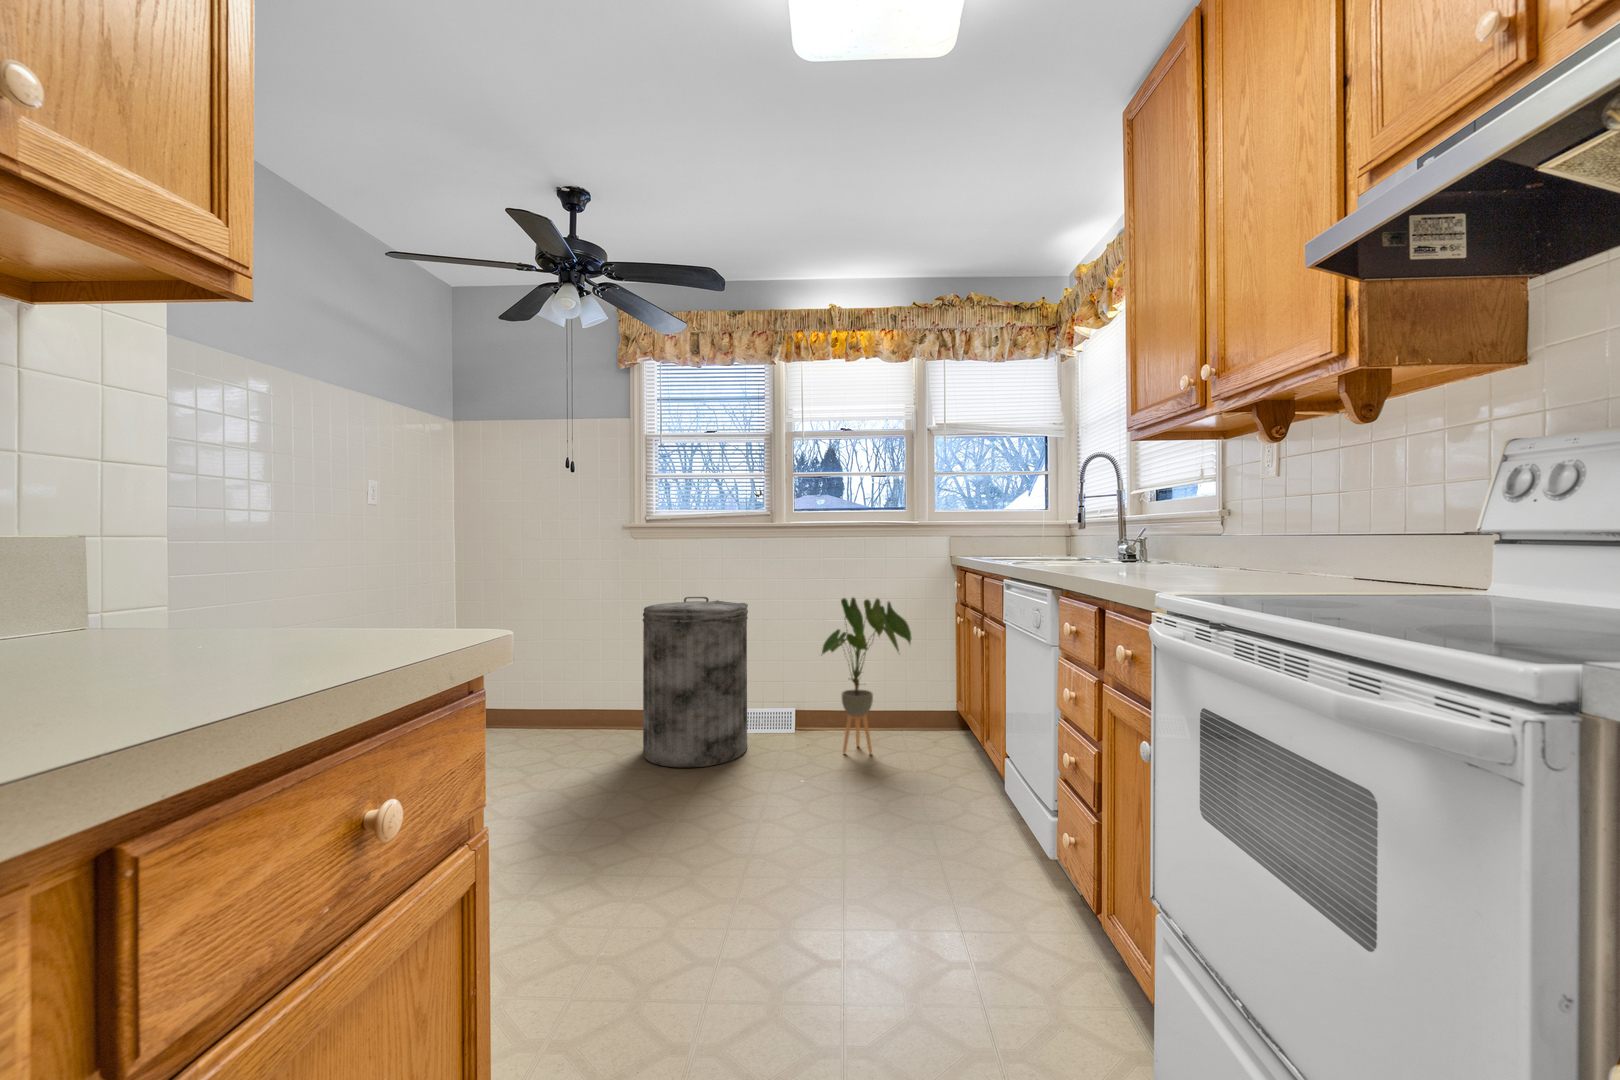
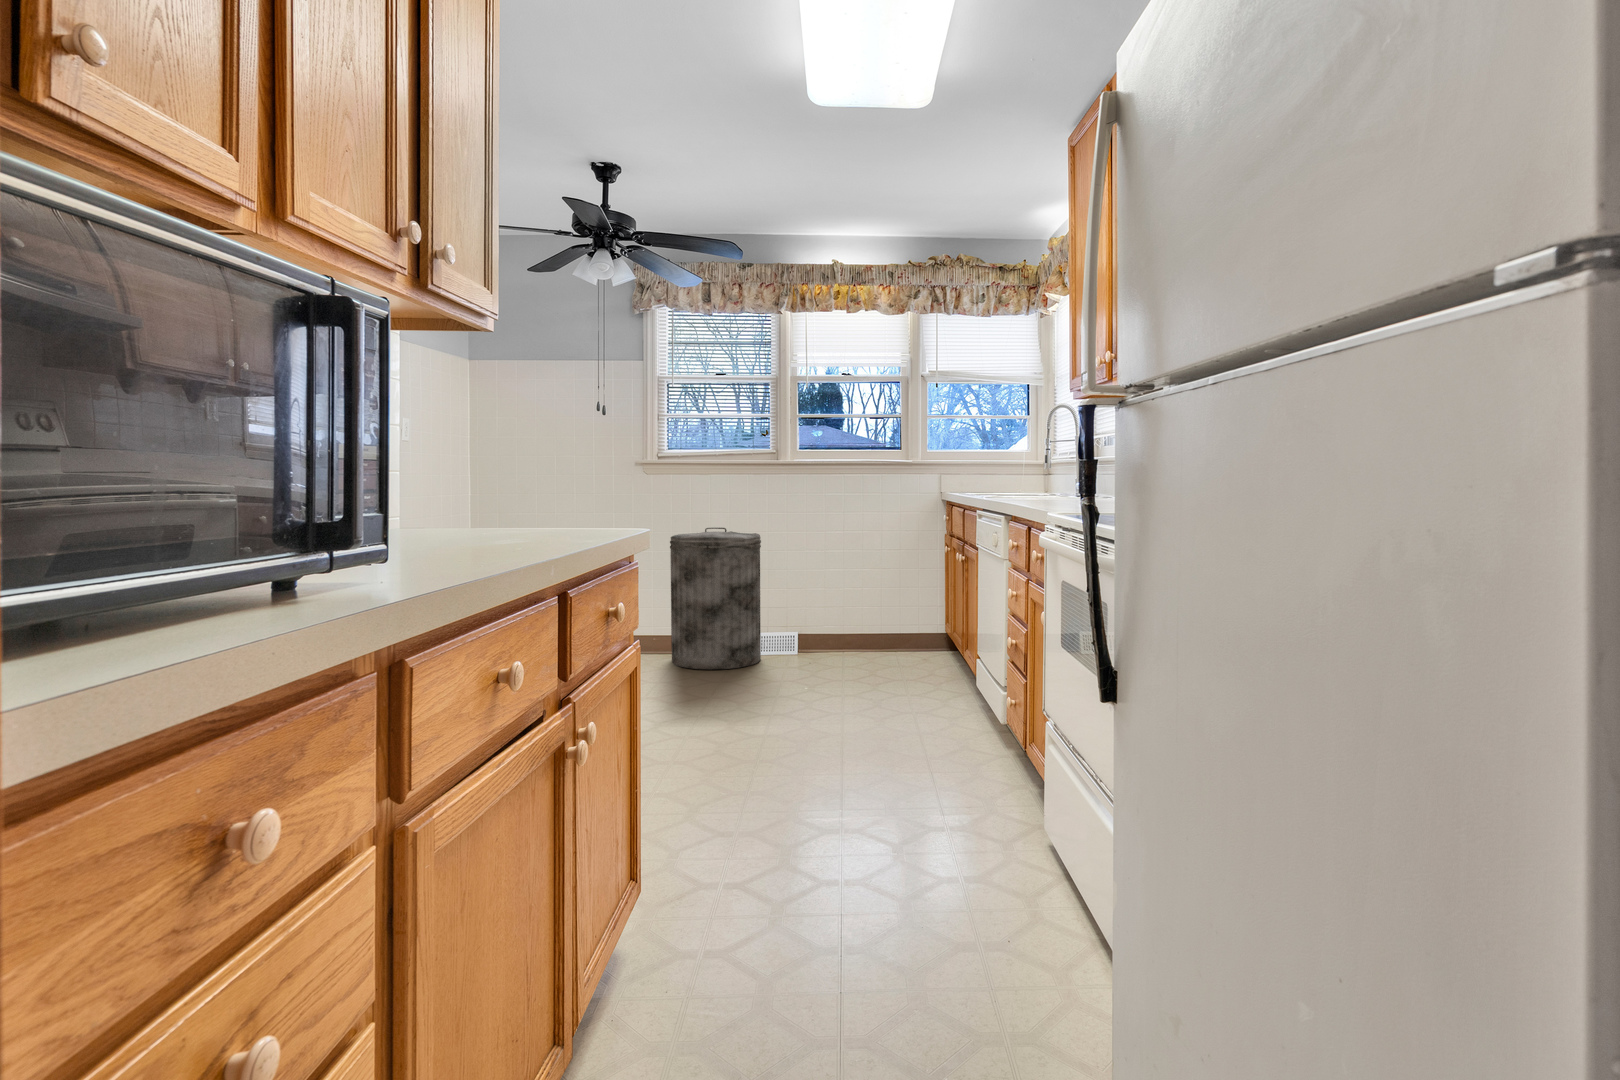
house plant: present [822,598,911,754] -> none [826,528,904,660]

